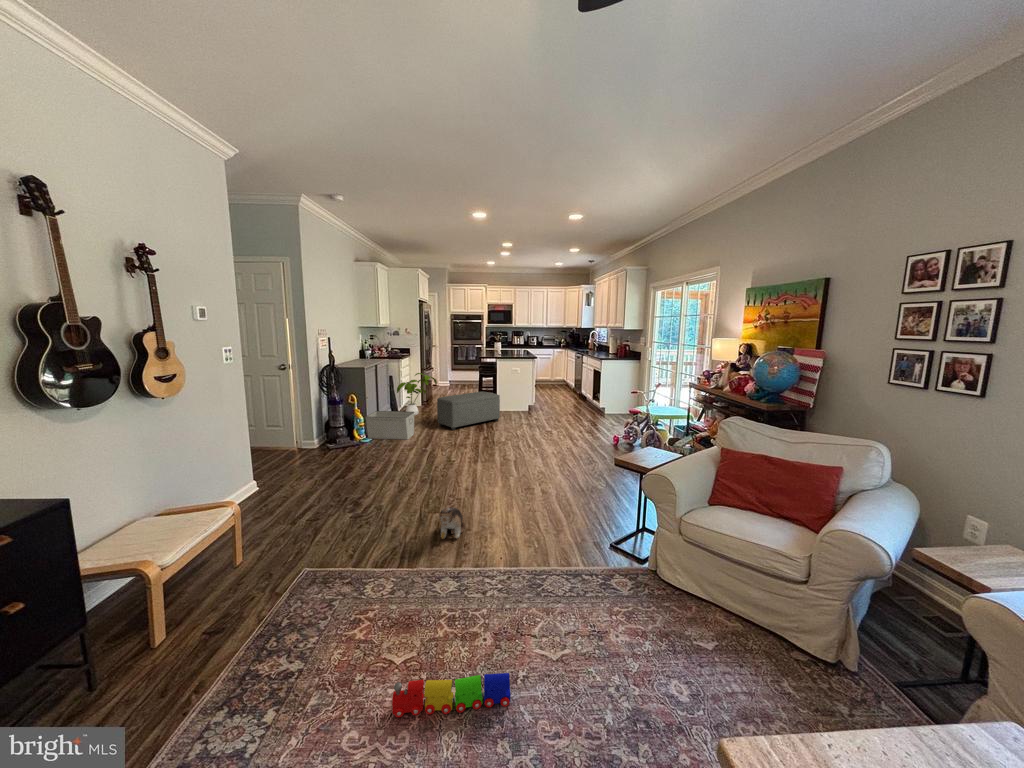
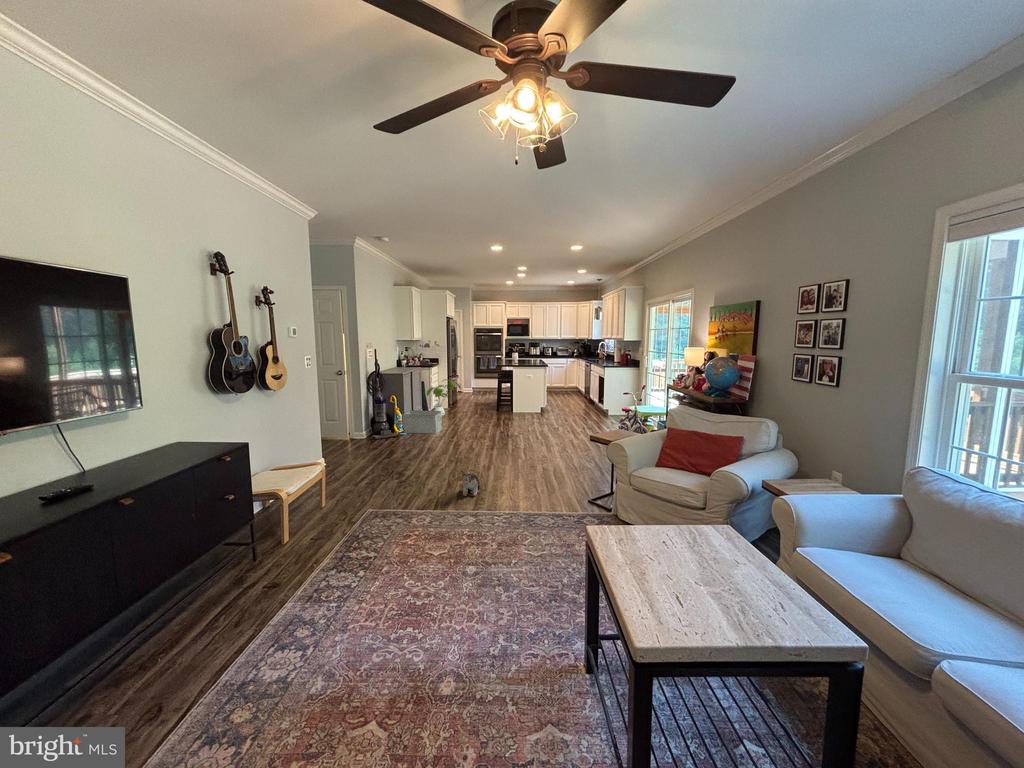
ottoman: present [437,391,500,430] -> none [461,395,515,428]
toy train: present [392,673,511,717] -> none [434,554,505,575]

